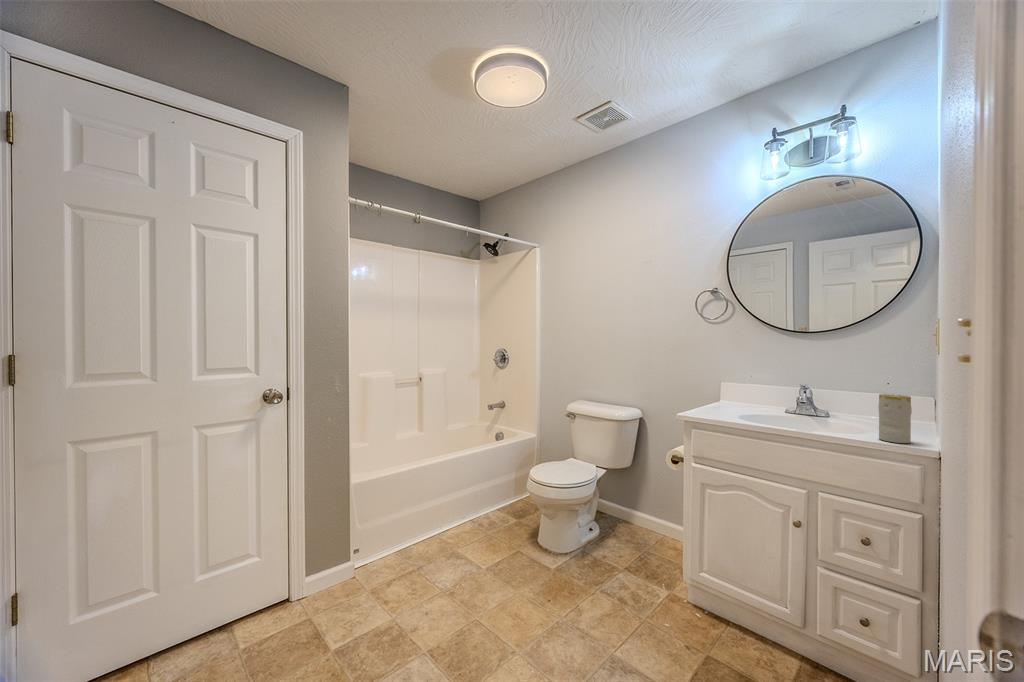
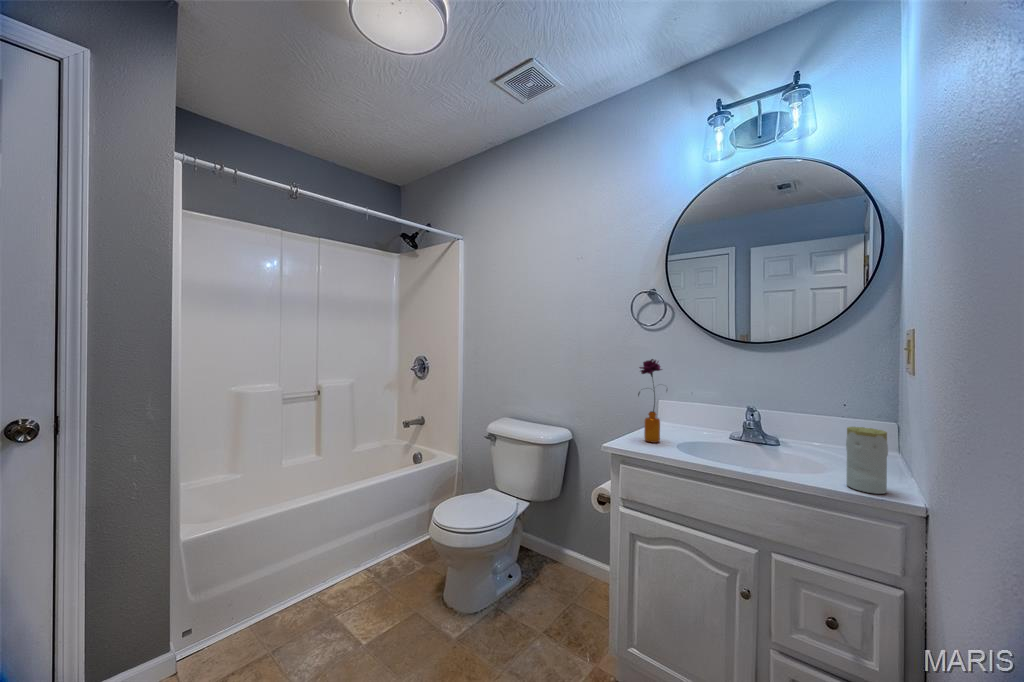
flower: none [705,346,731,414] -> present [638,359,662,443]

